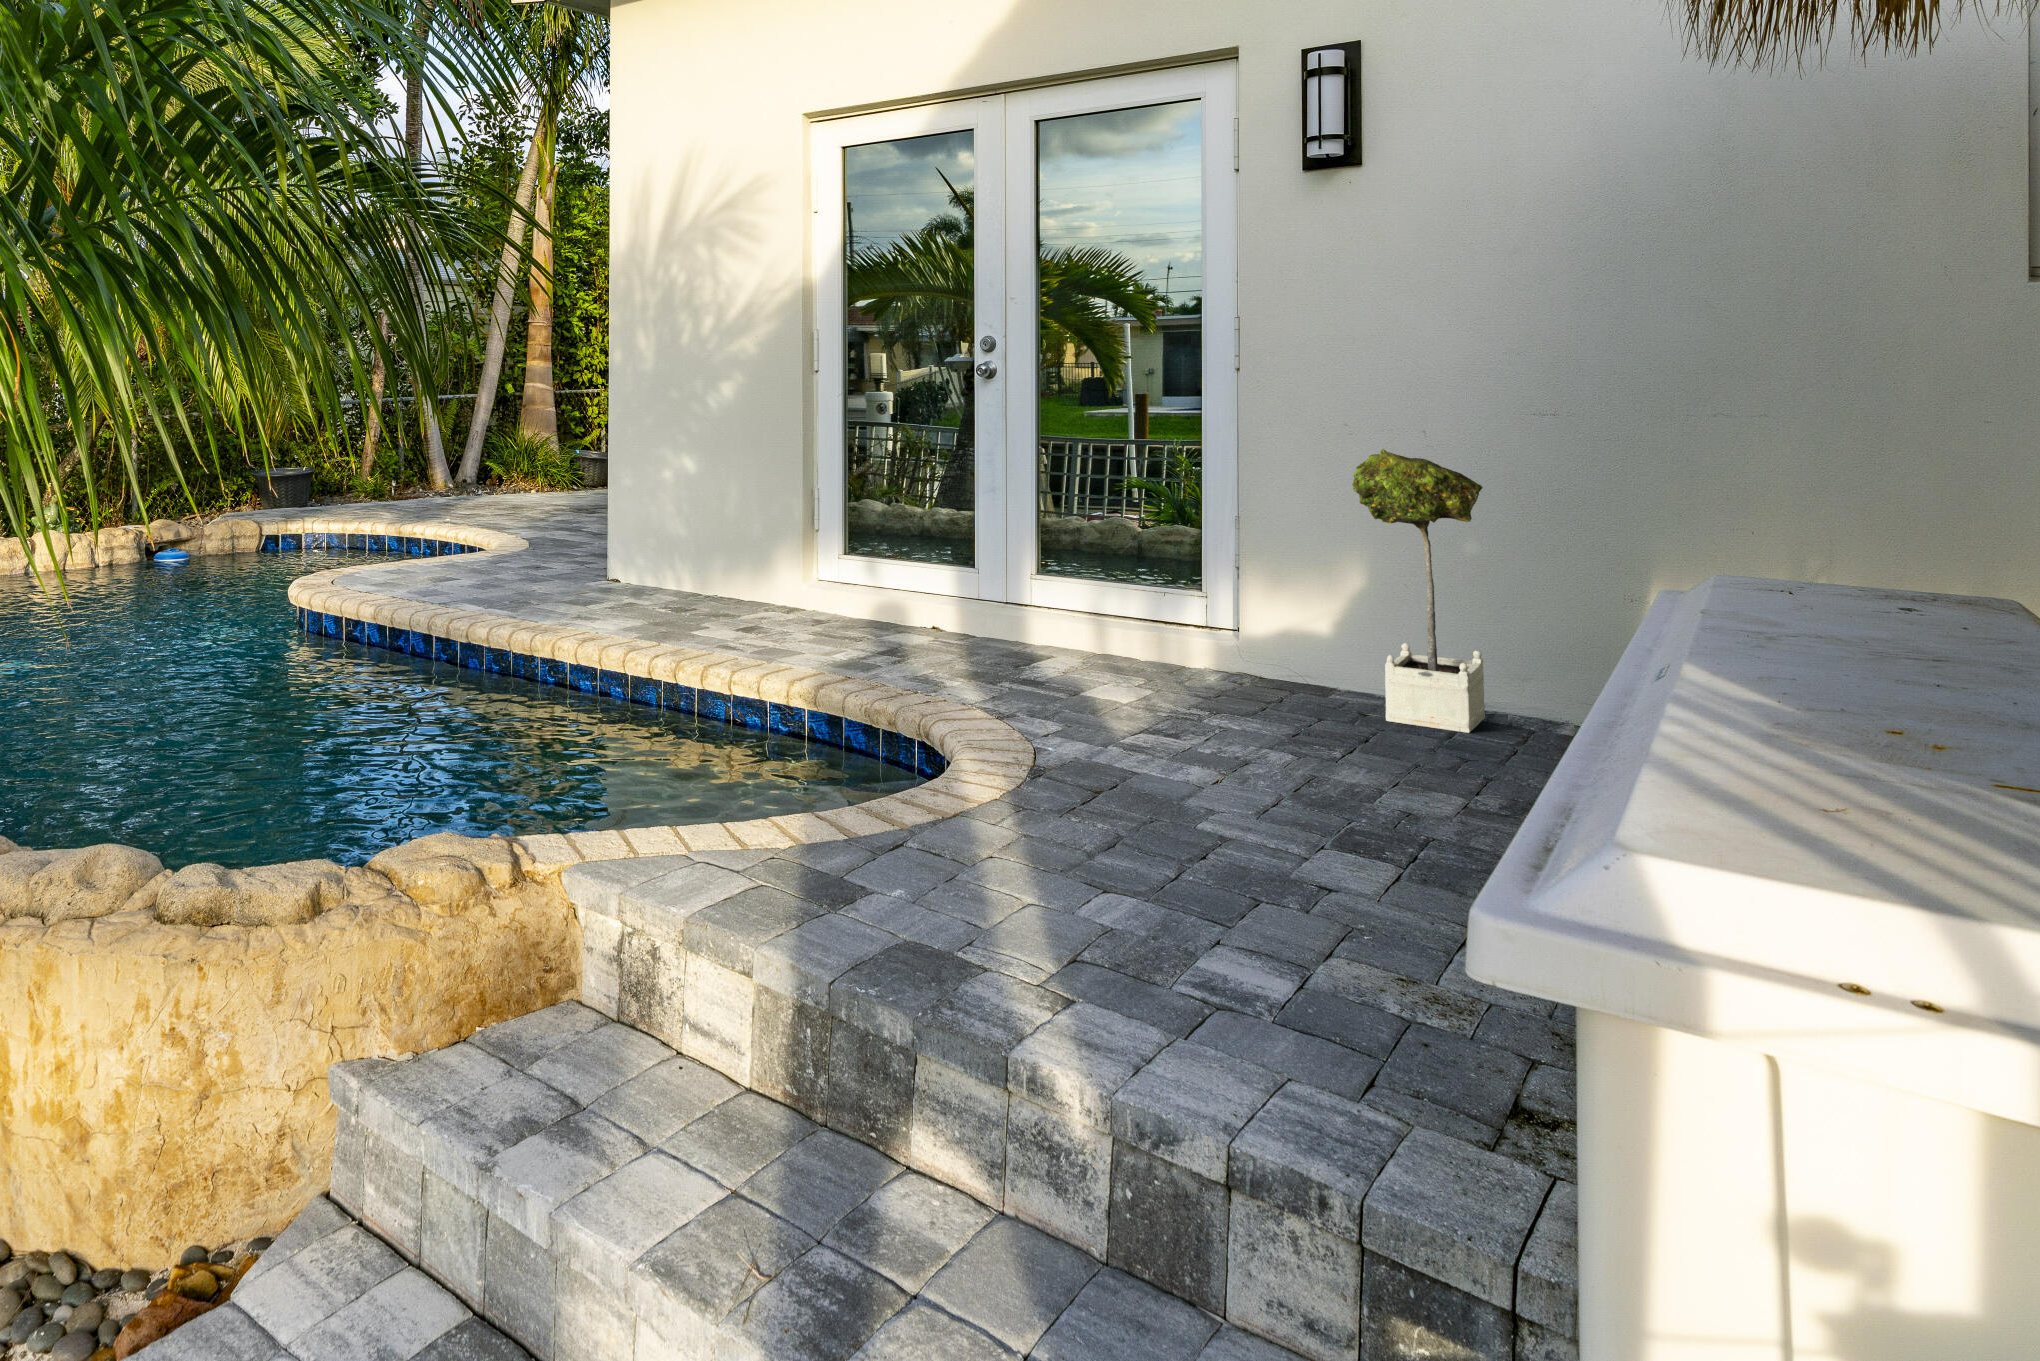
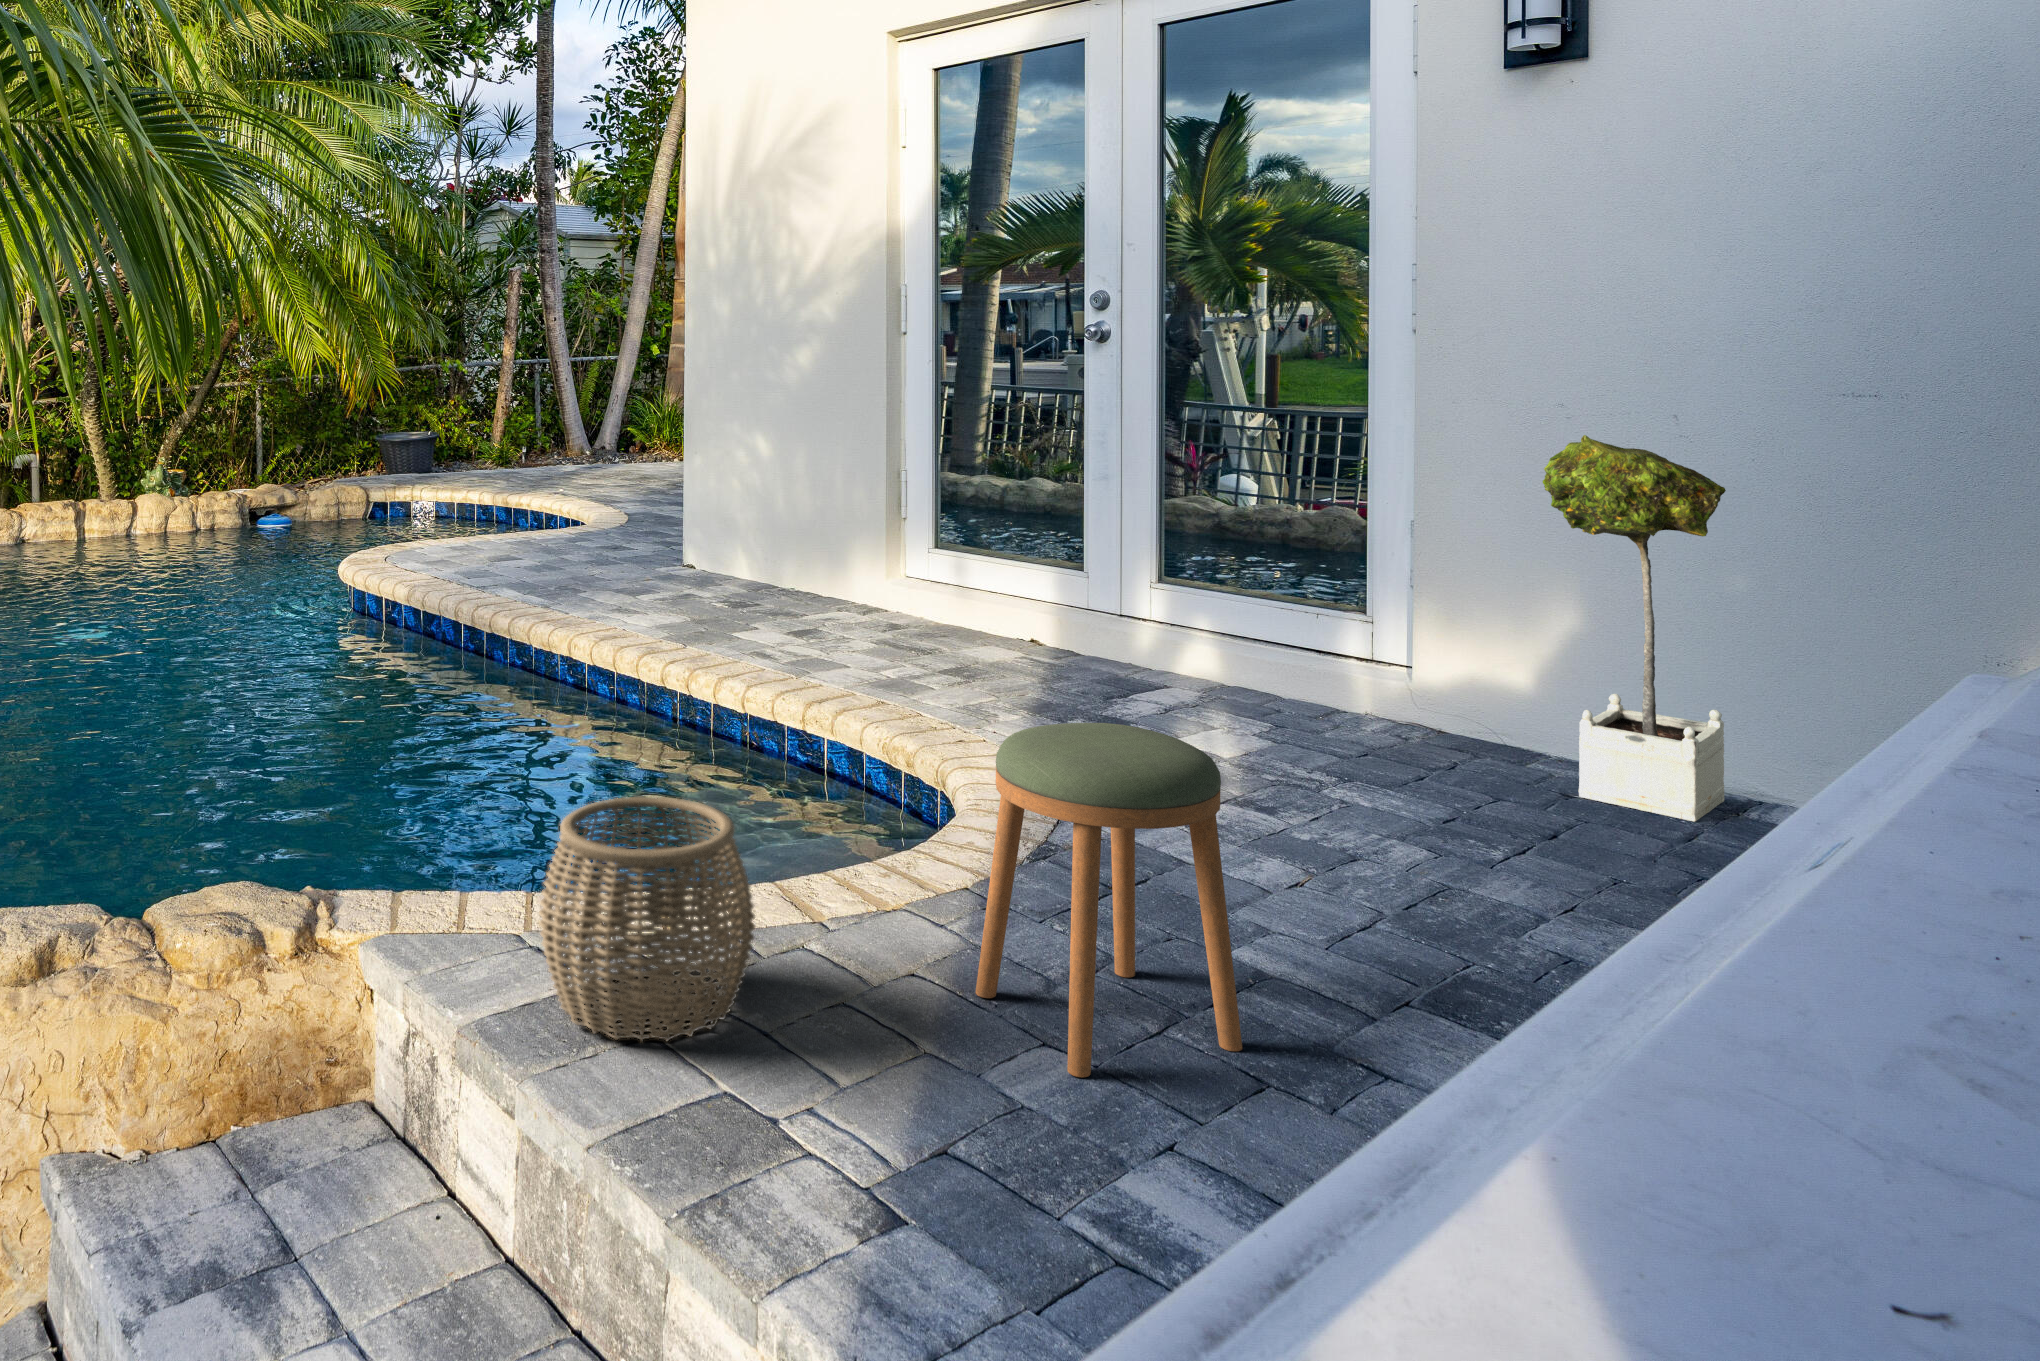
stool: none [1021,672,1219,919] -> present [975,723,1242,1077]
woven basket: none [707,744,871,923] -> present [539,796,755,1042]

